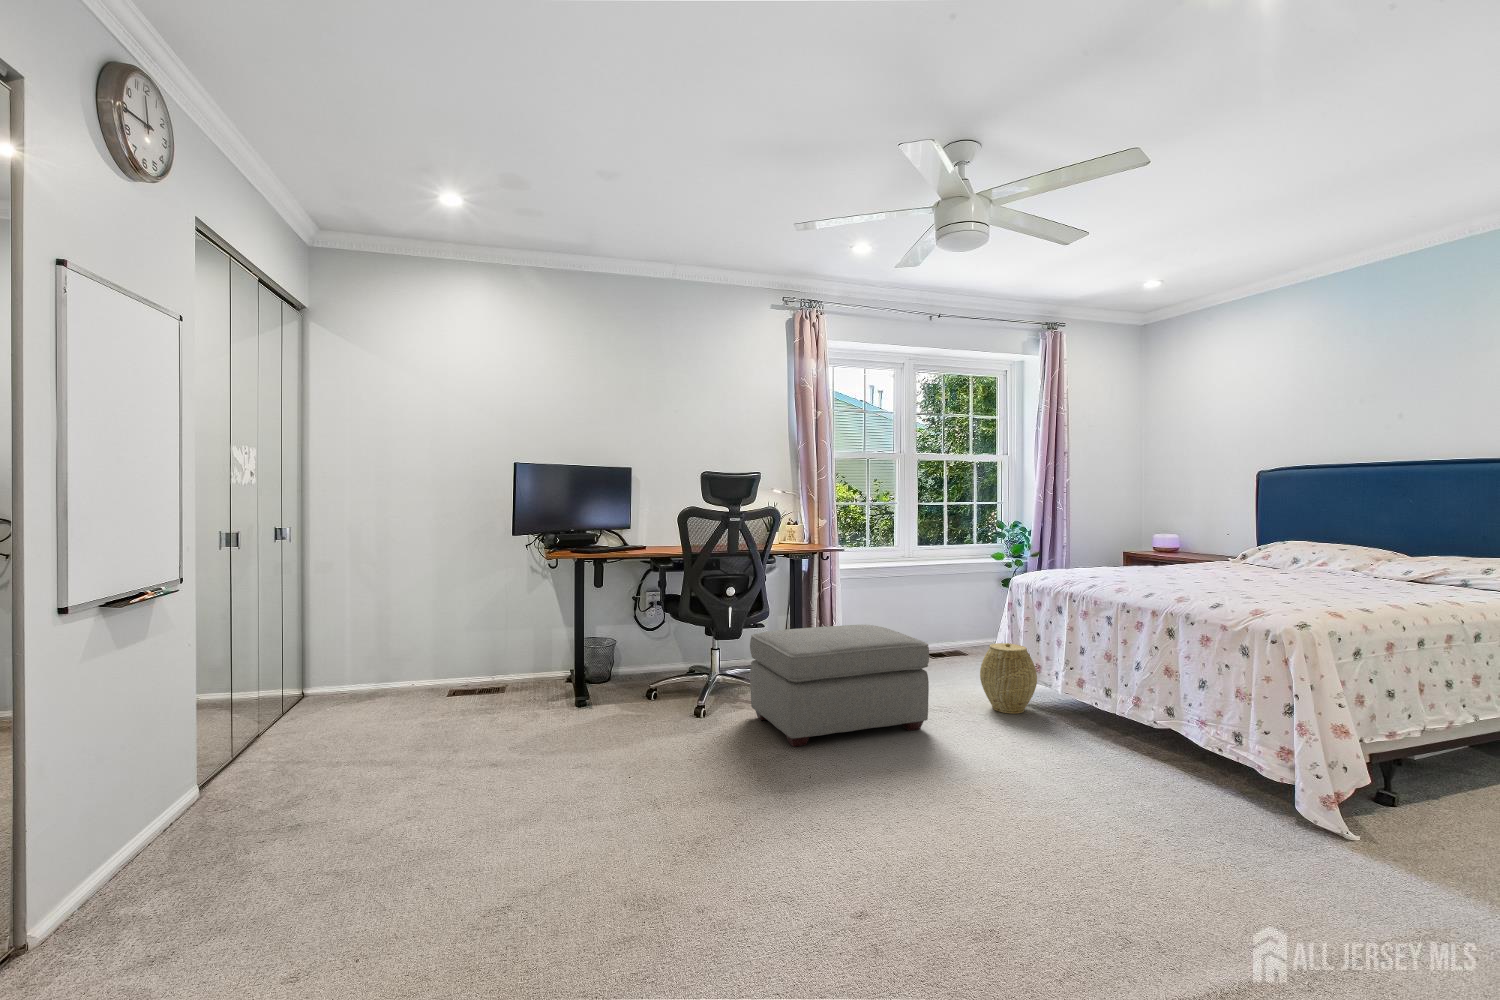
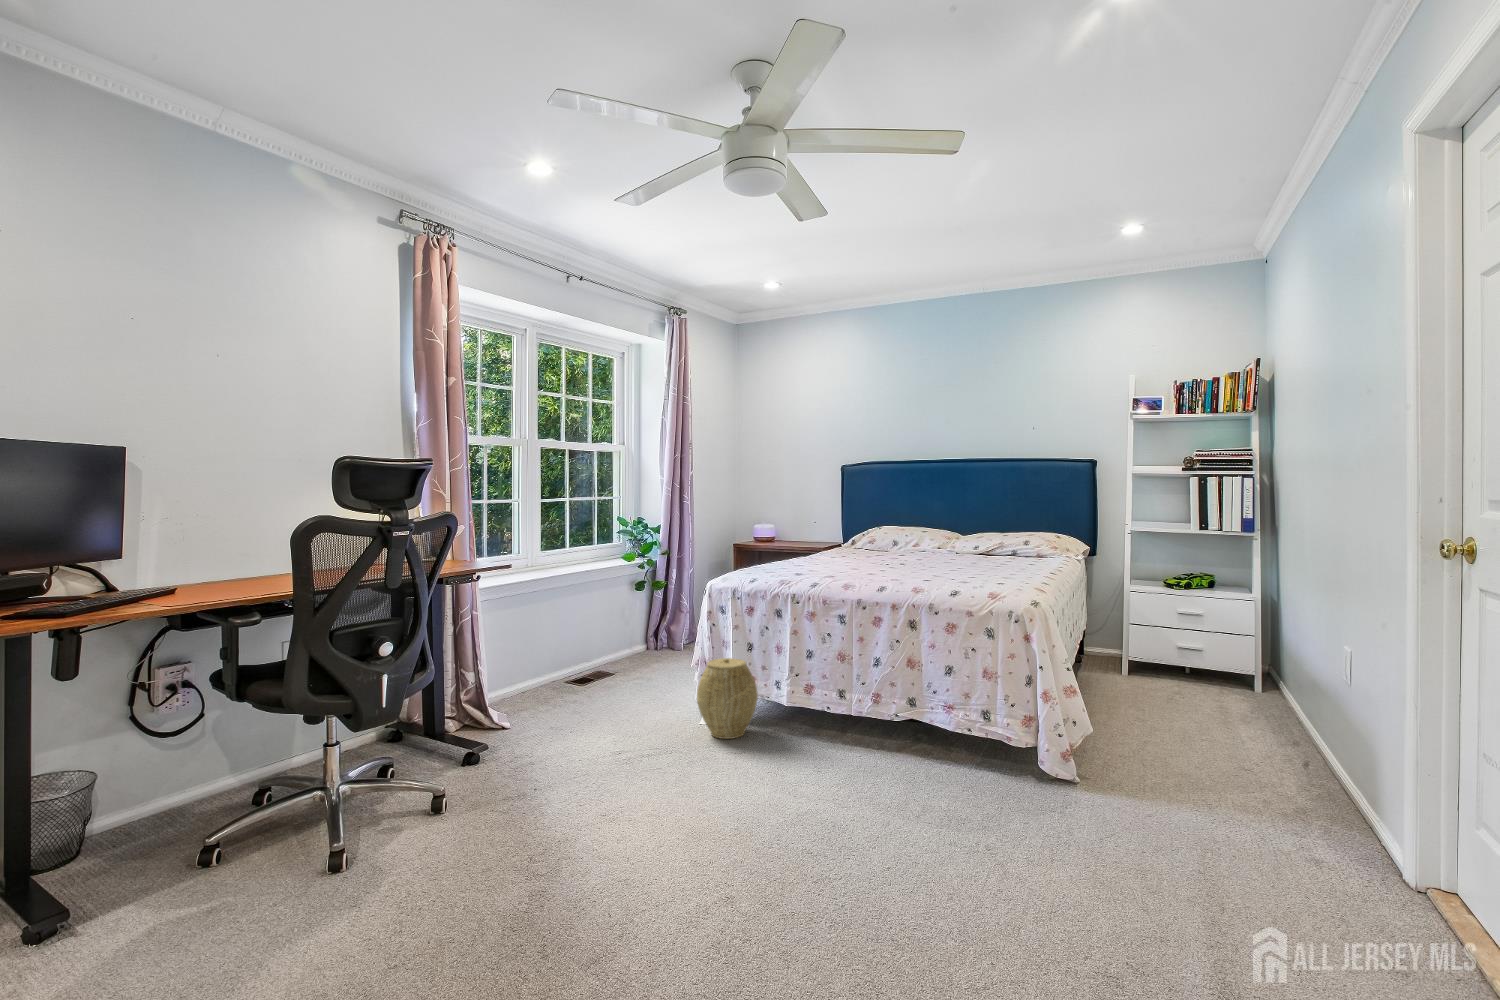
ottoman: present [750,625,929,747] -> none [428,664,682,869]

